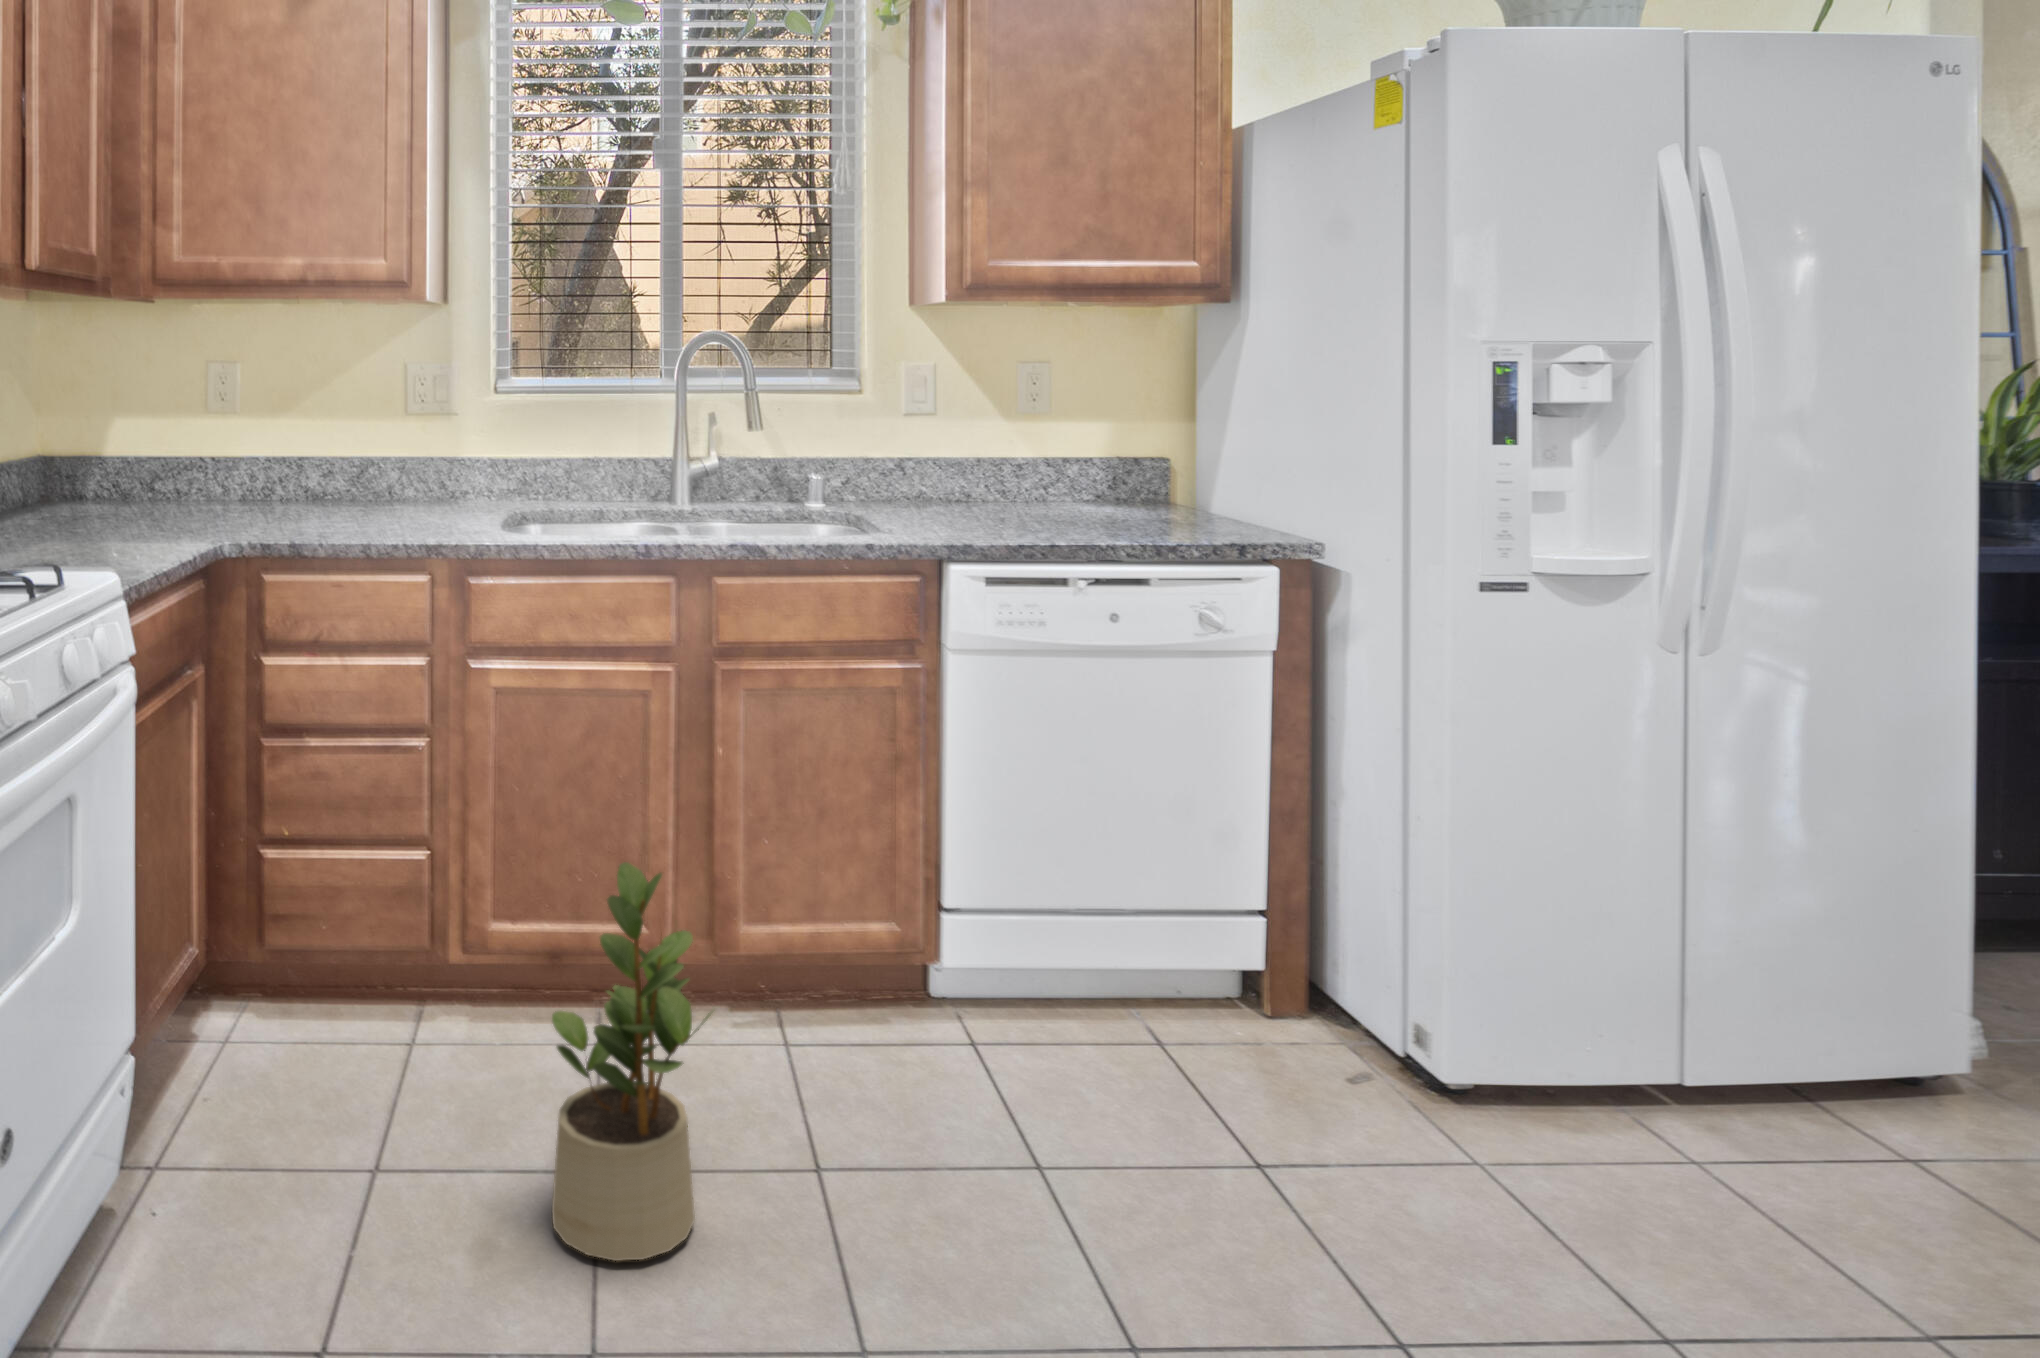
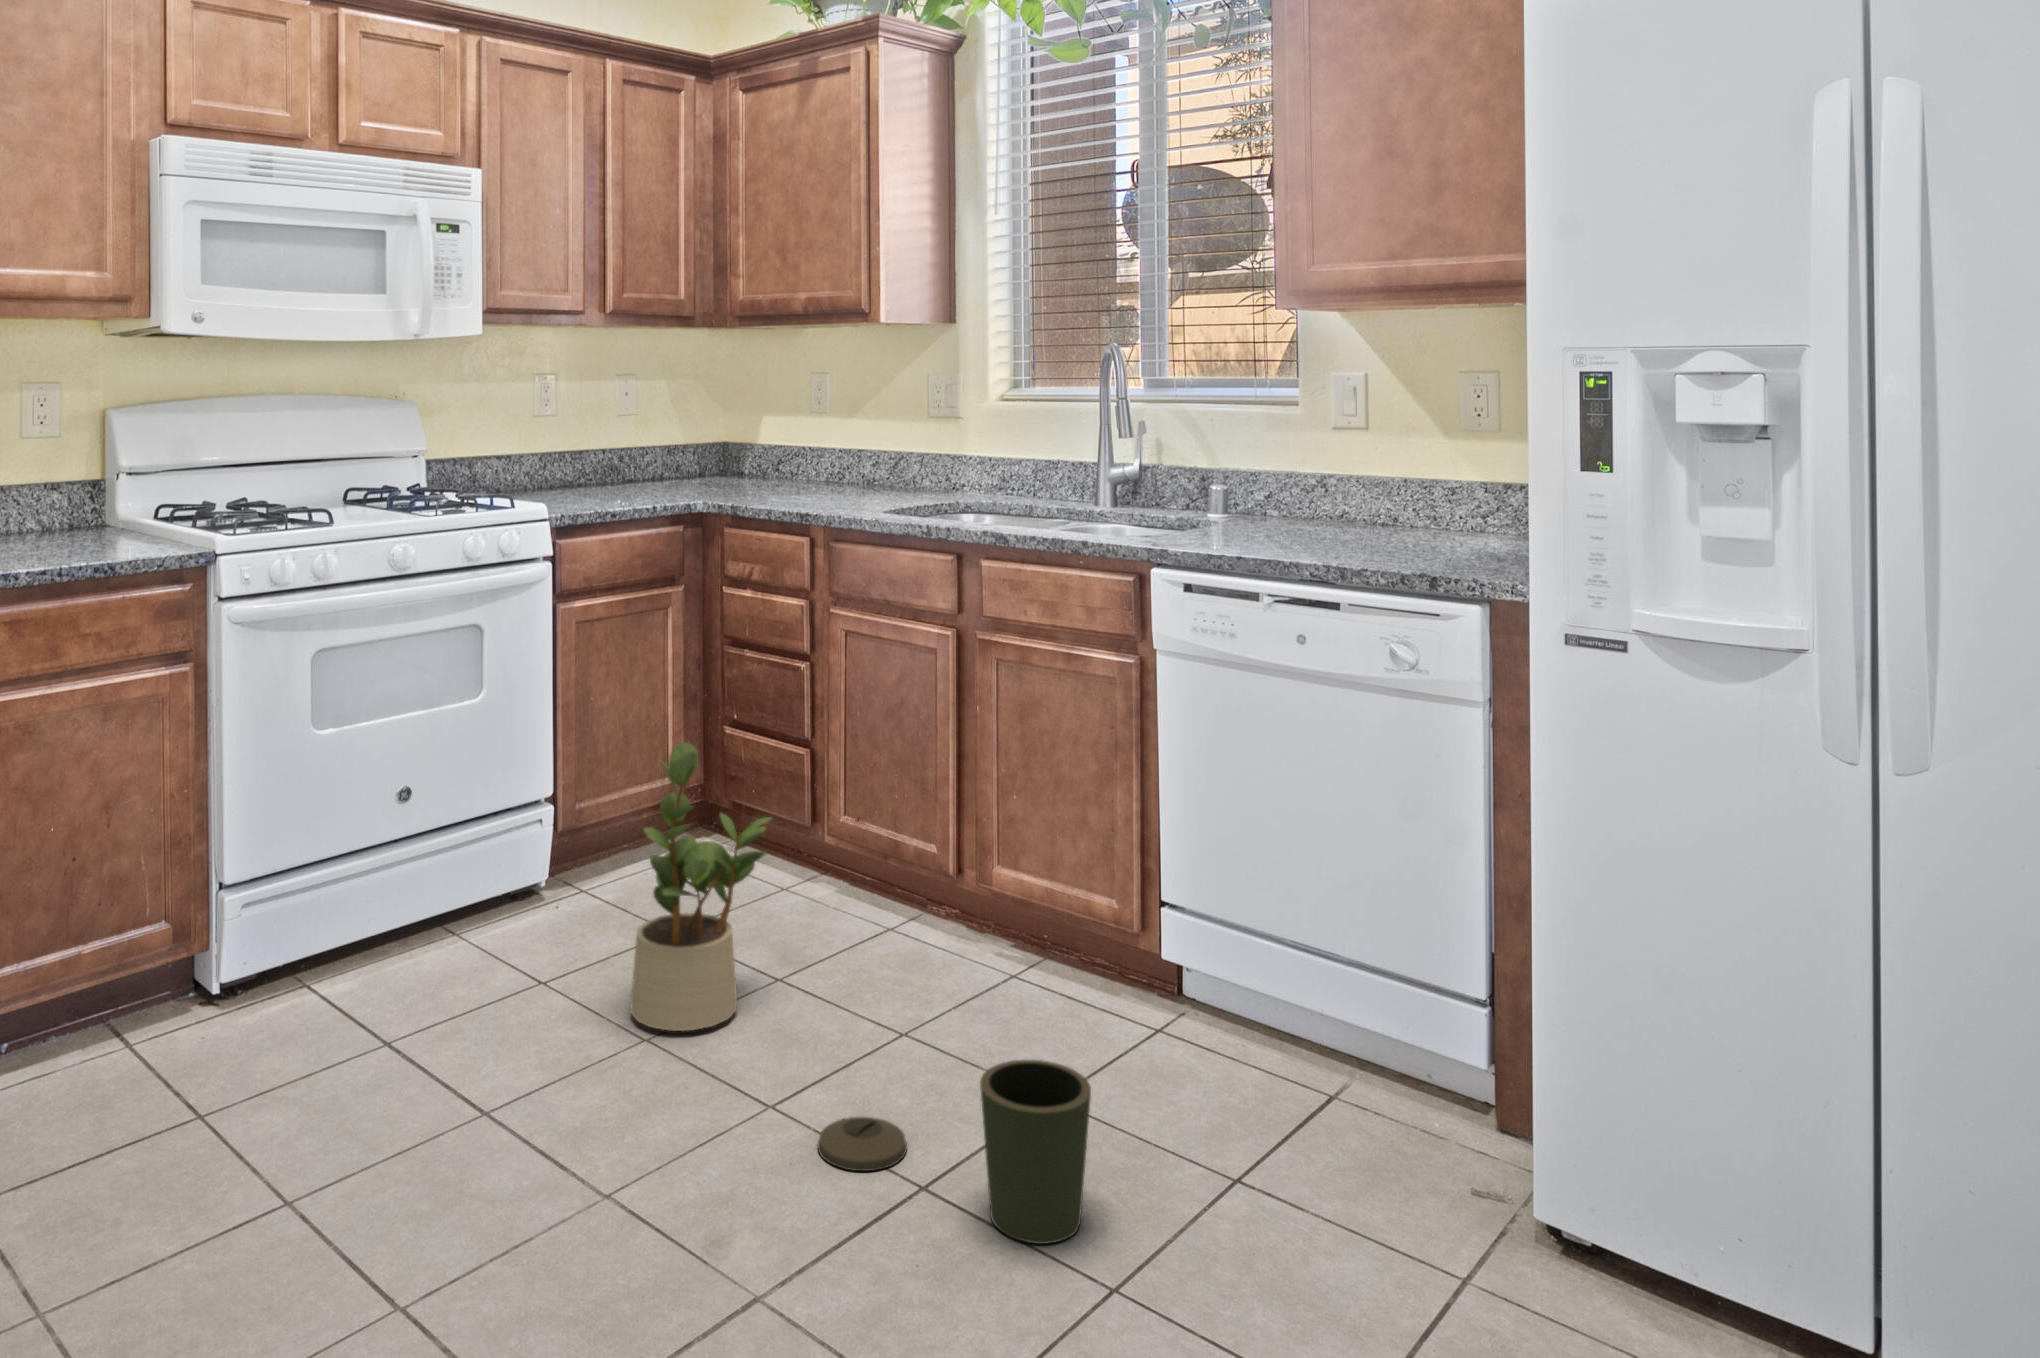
trash can: none [991,1087,1323,1306] -> present [818,1060,1091,1244]

